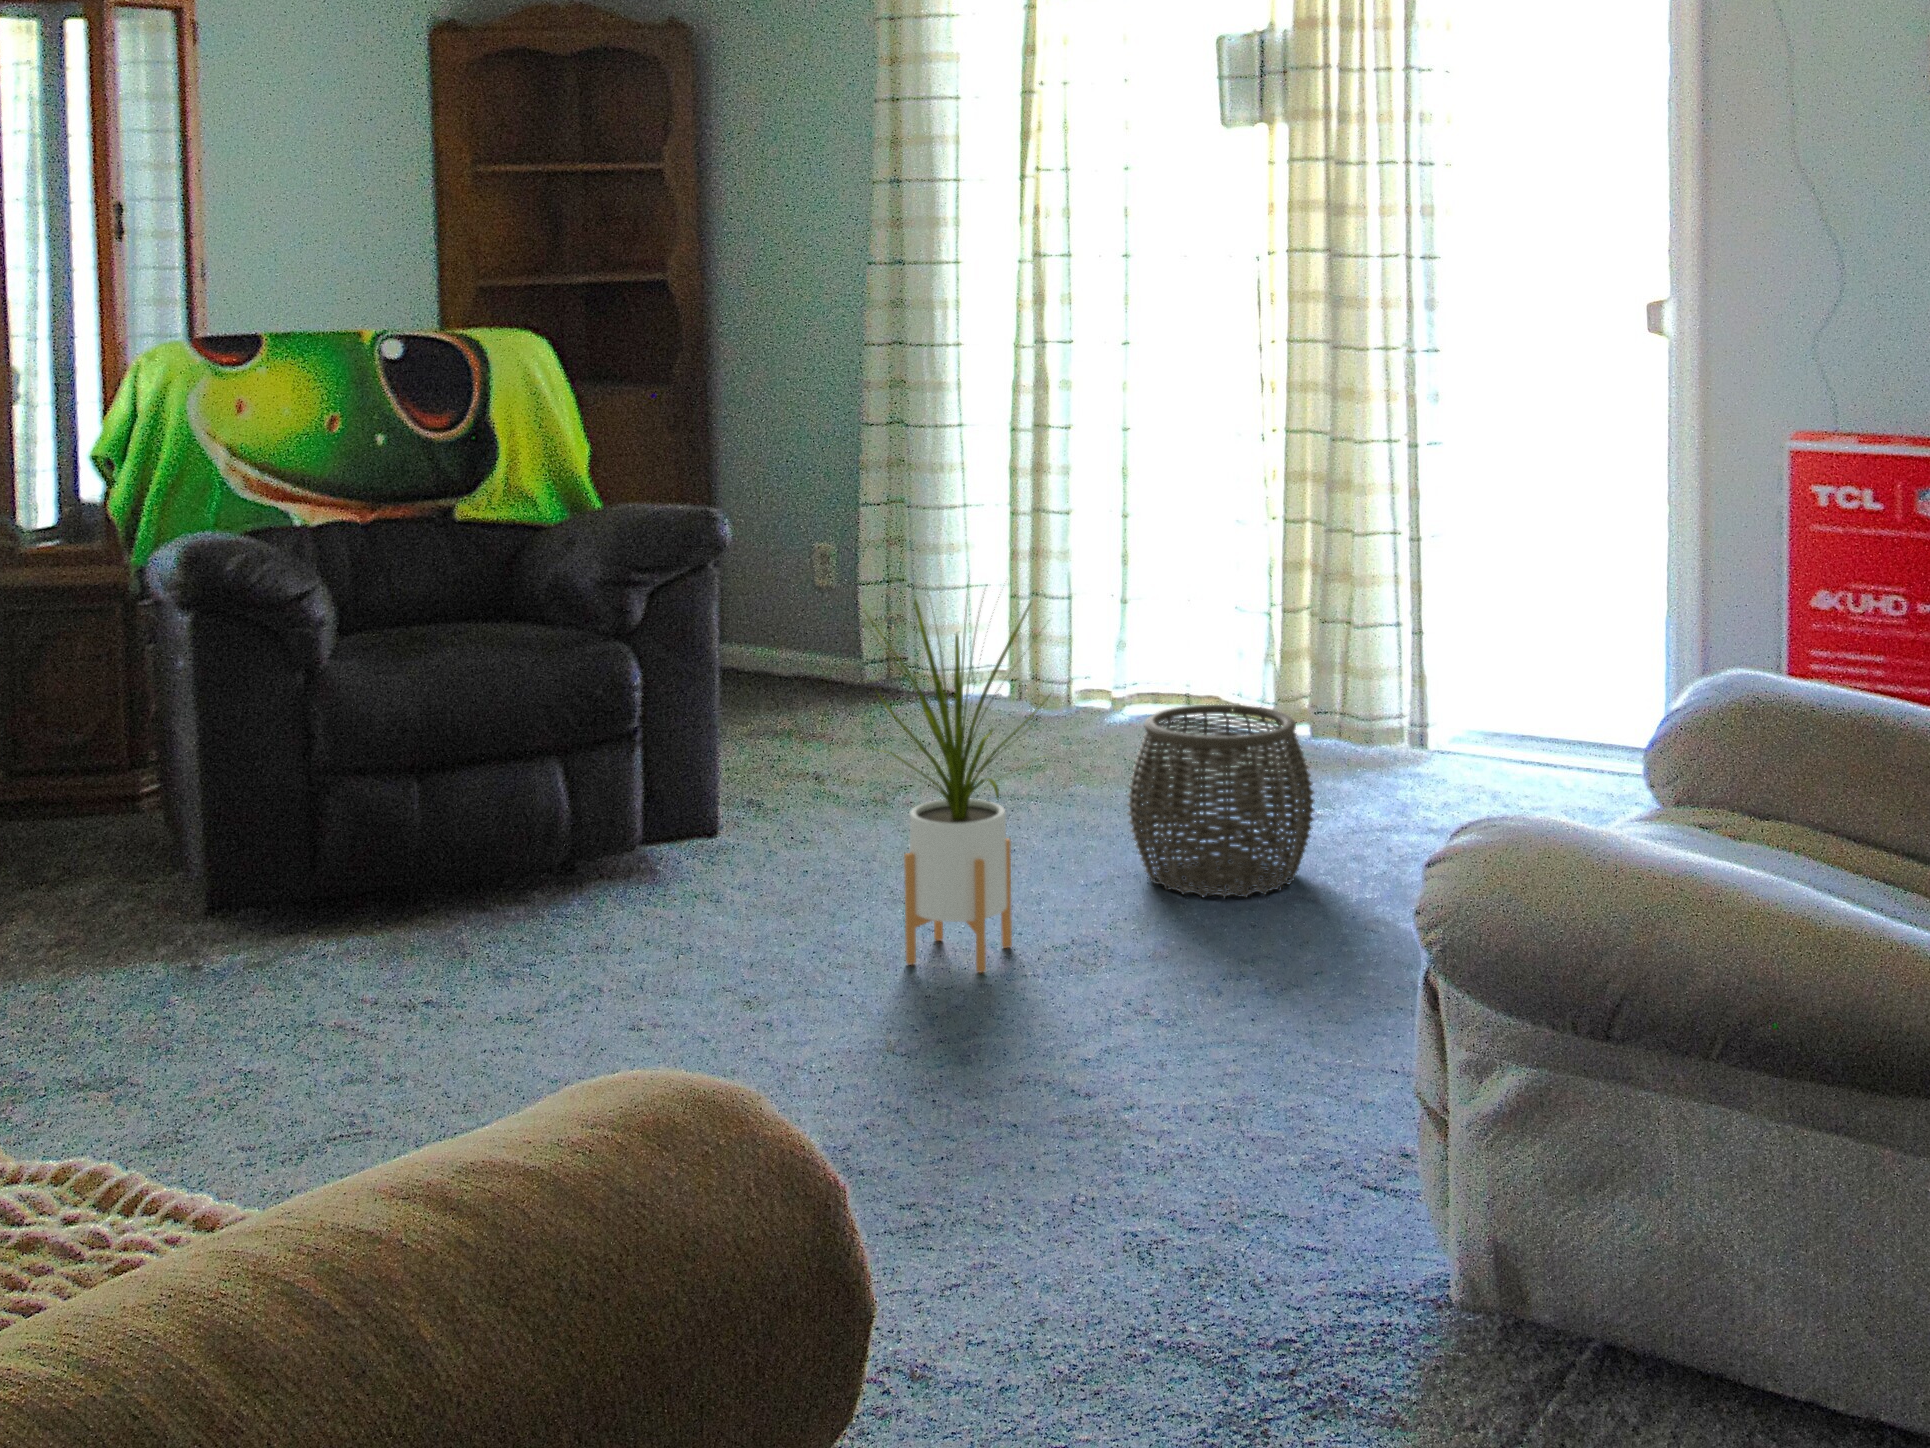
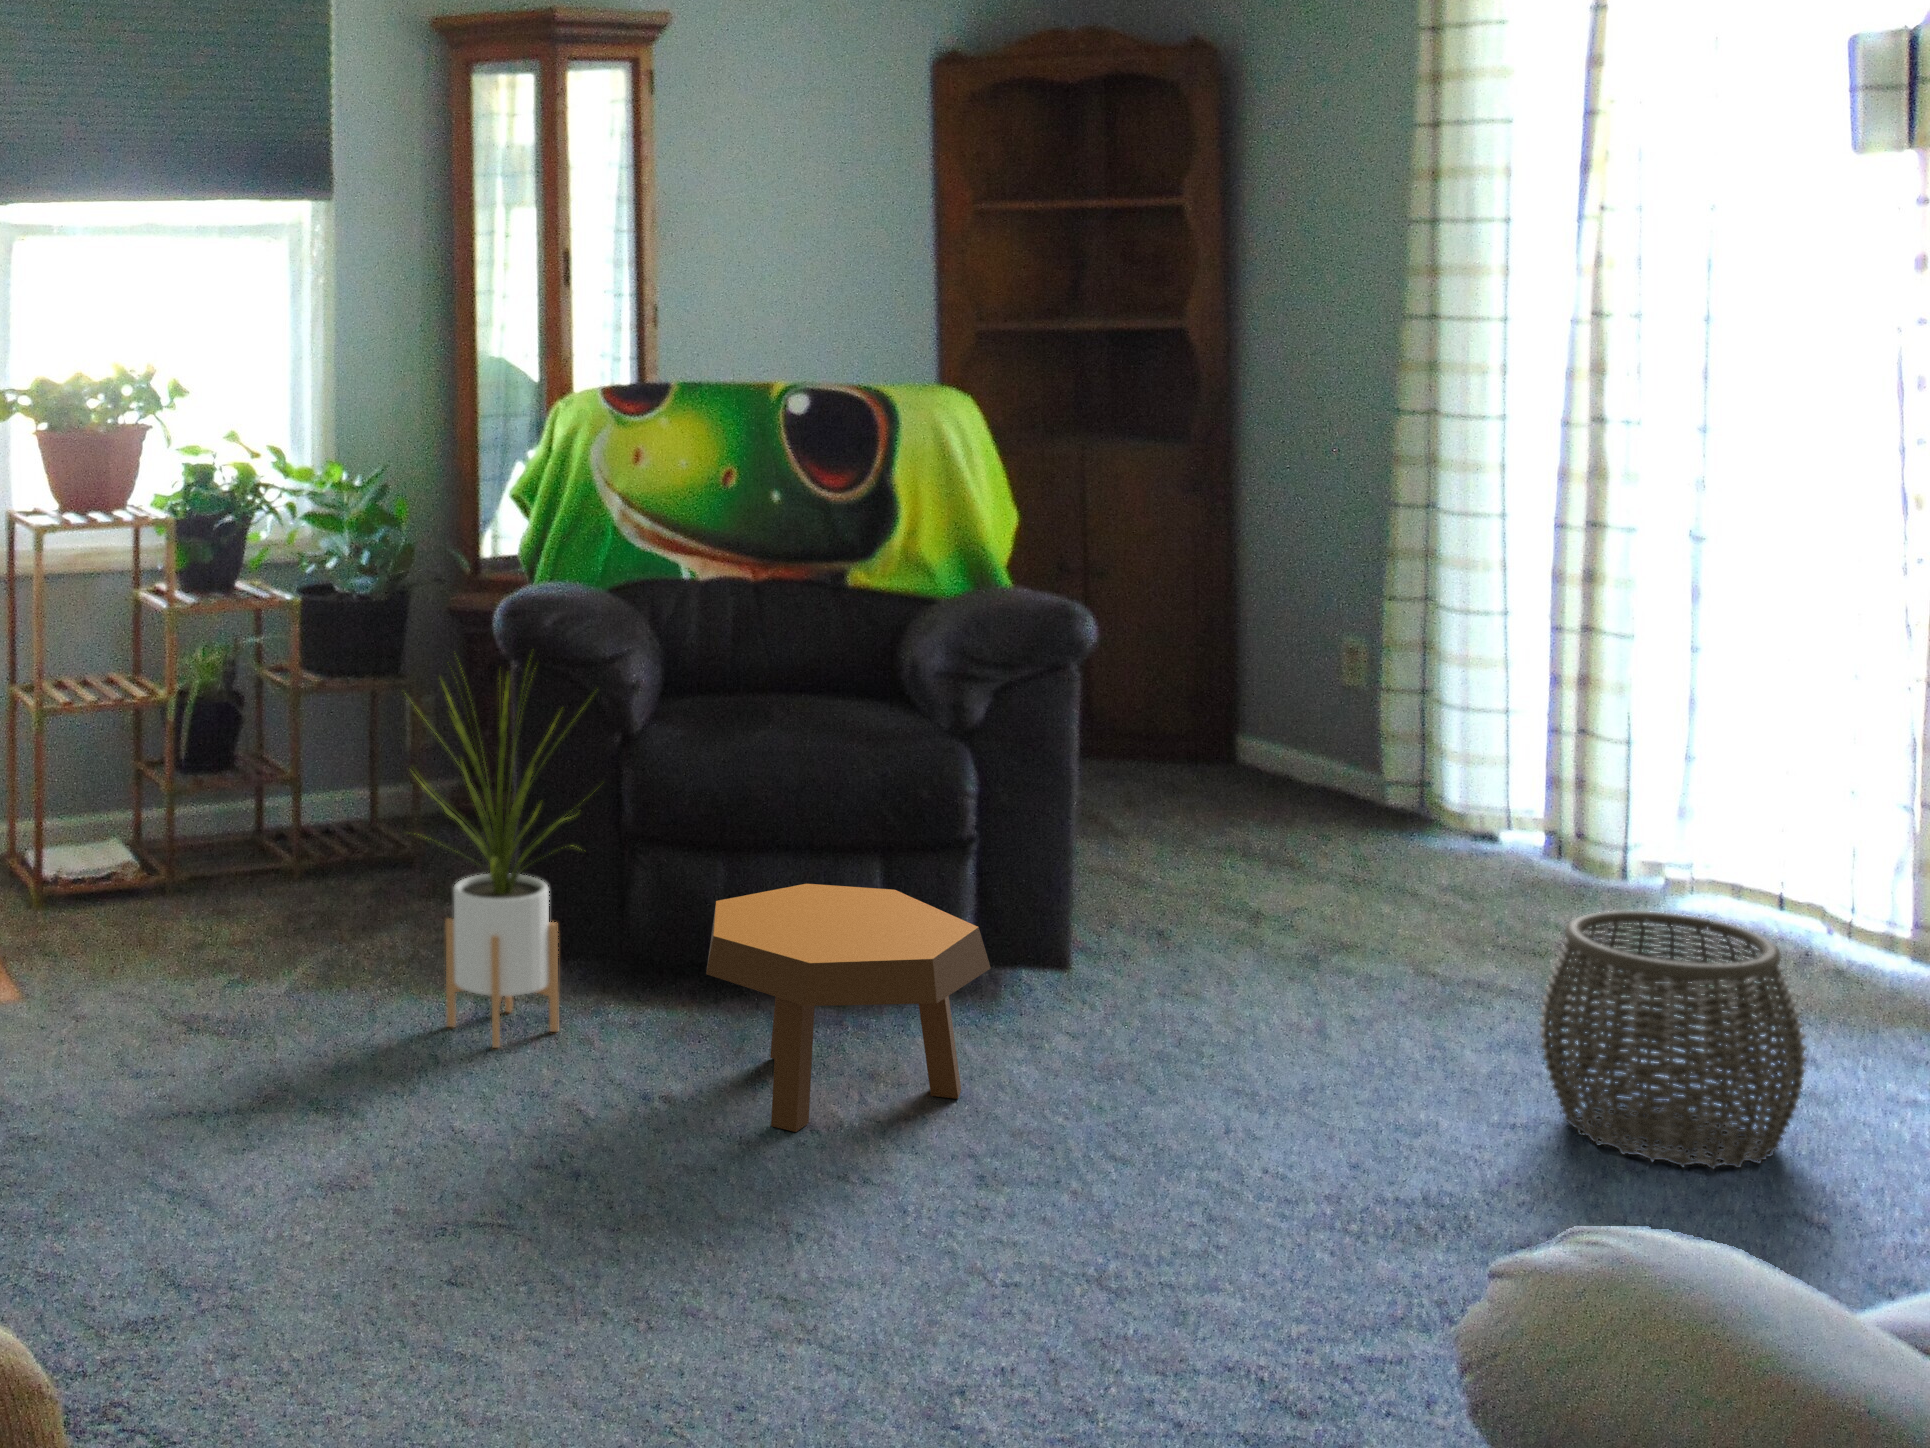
house plant: present [866,599,1049,973] -> present [405,665,576,1048]
footstool: none [436,786,710,1026] -> present [706,884,991,1132]

